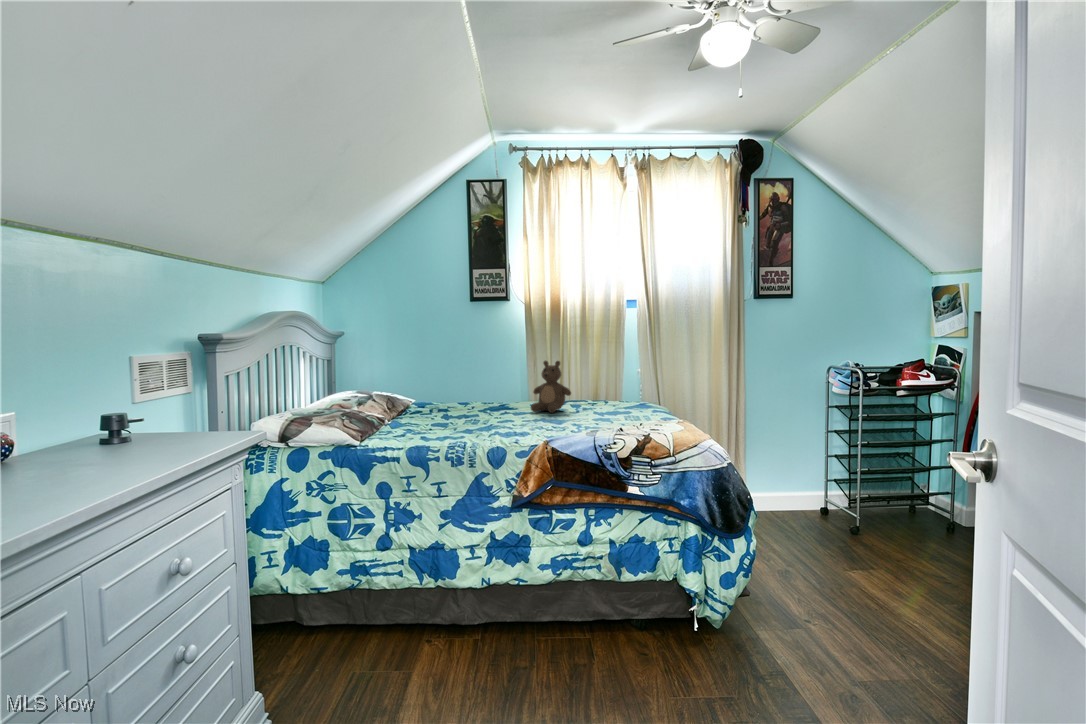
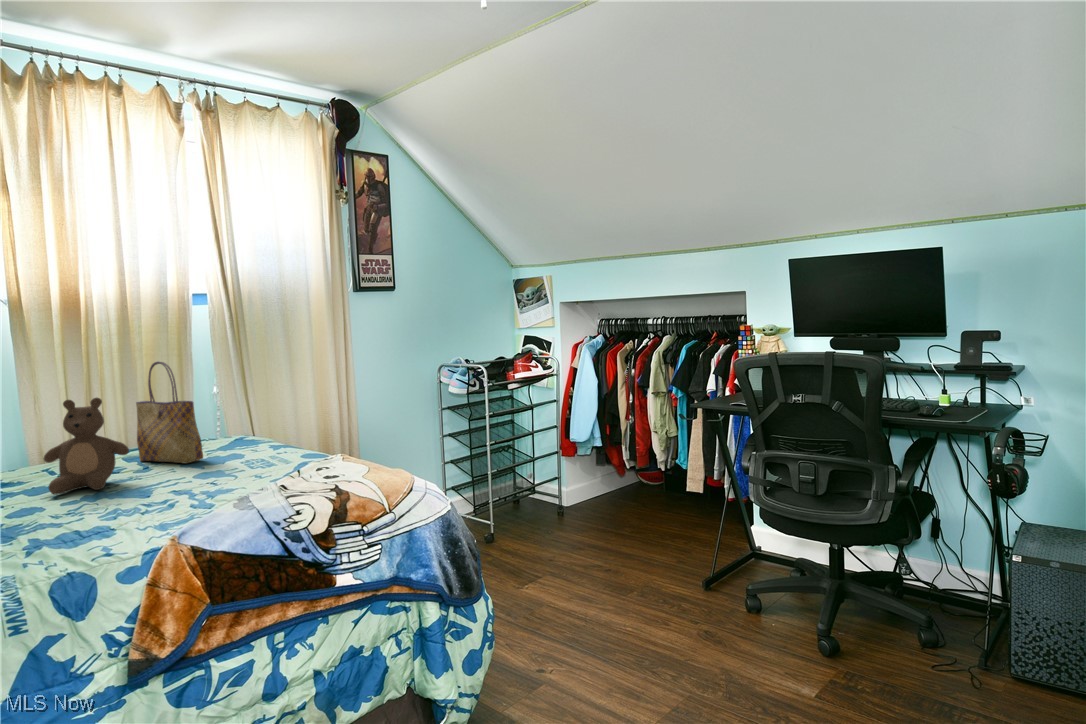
tote bag: none [588,342,617,407] -> present [136,362,203,464]

